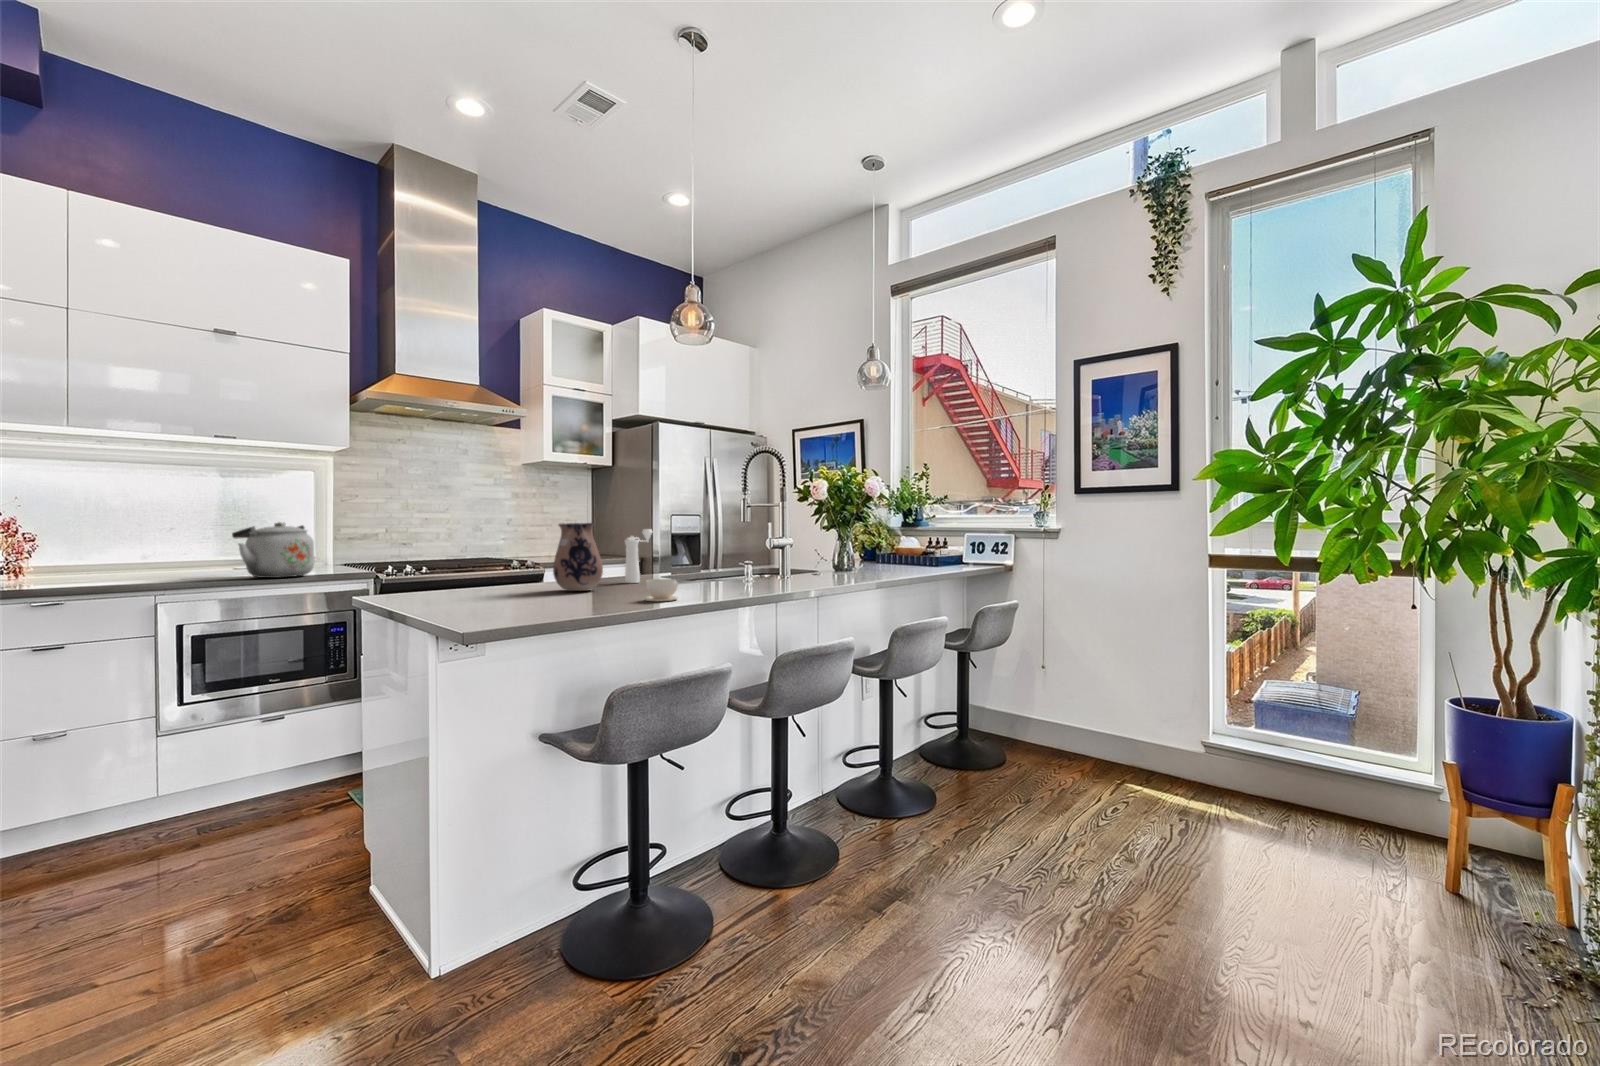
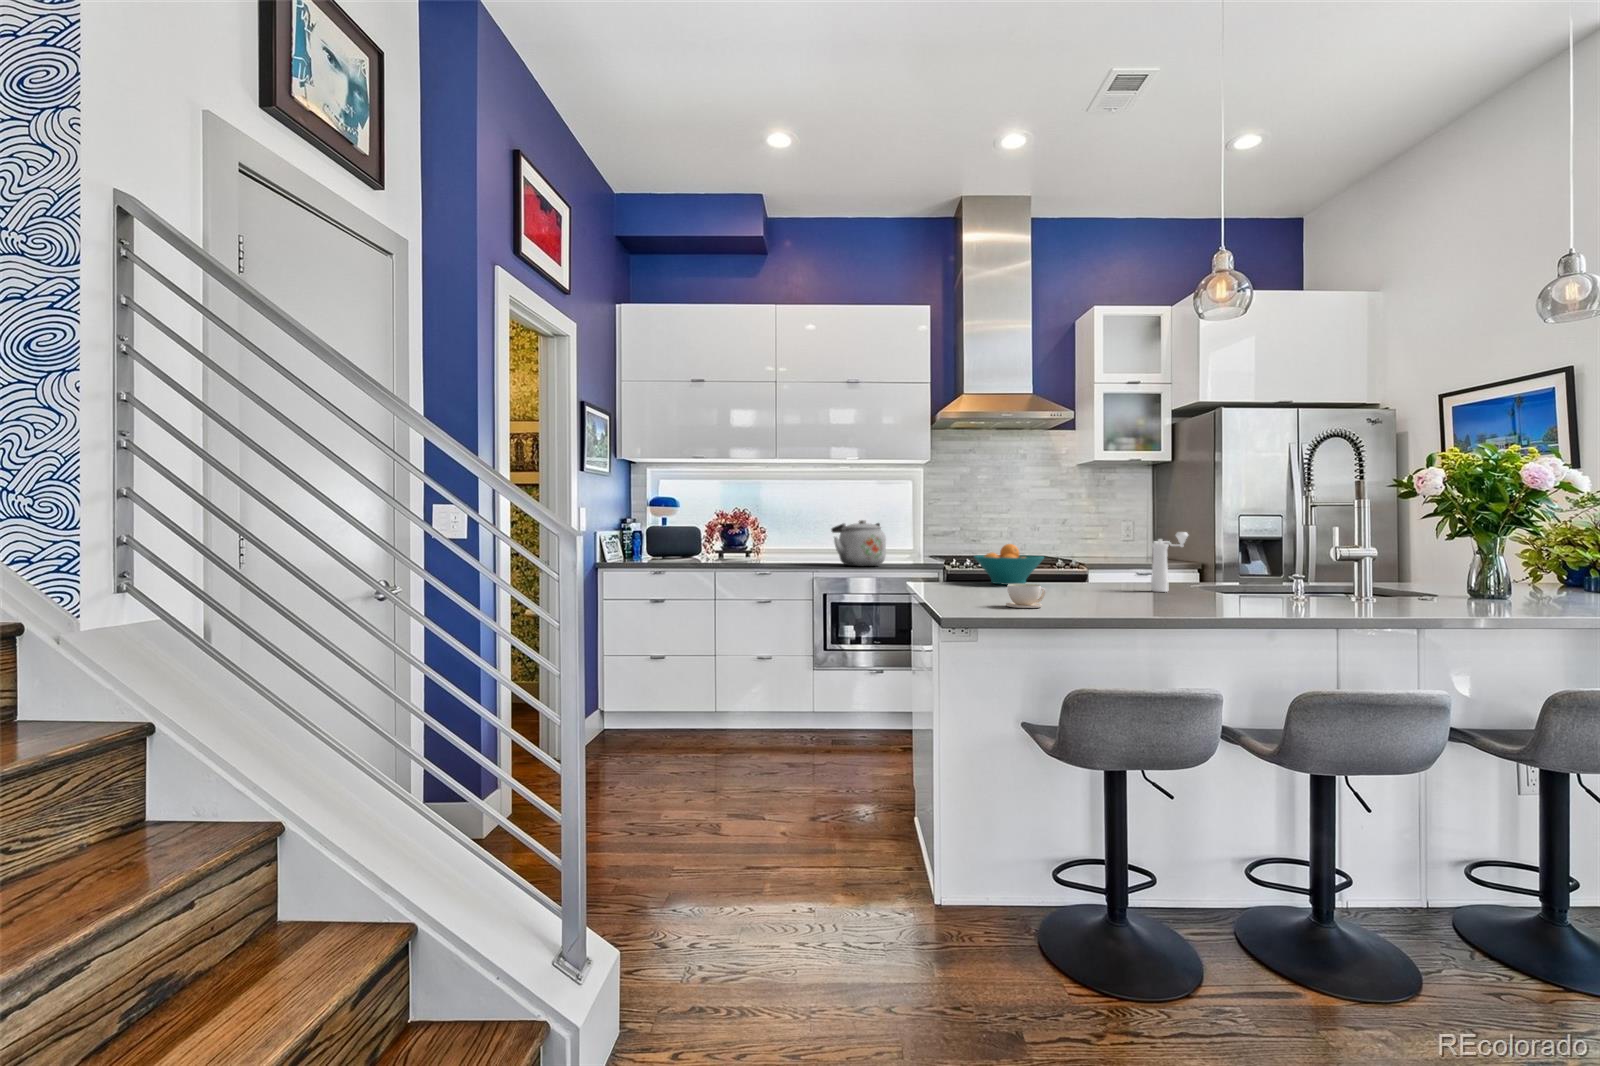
ceramic pitcher: present [553,523,603,591] -> none [1064,524,1117,595]
fruit bowl: none [446,545,524,587] -> present [974,544,1044,585]
coffee cup: present [645,579,678,601] -> present [1006,584,1046,608]

